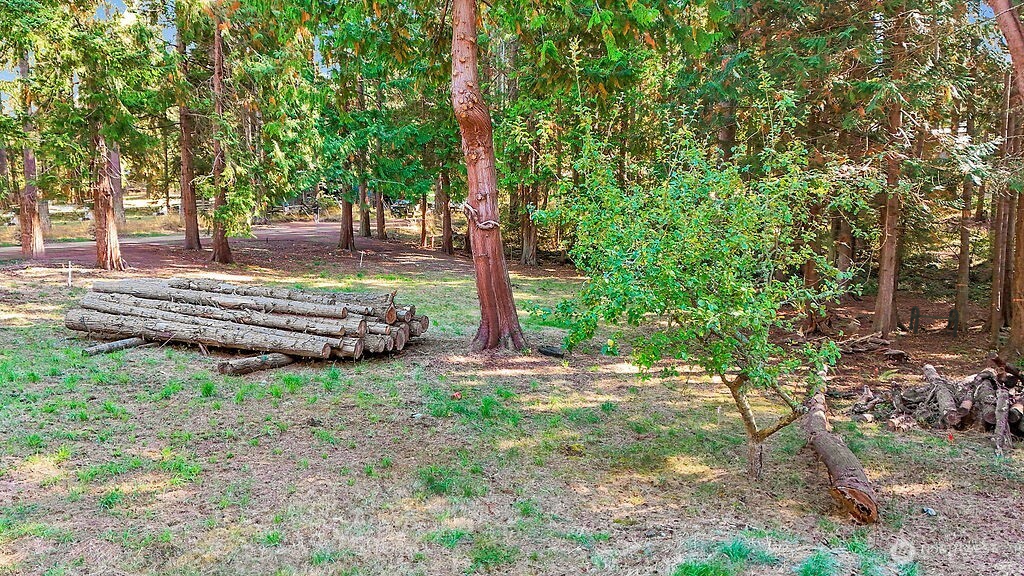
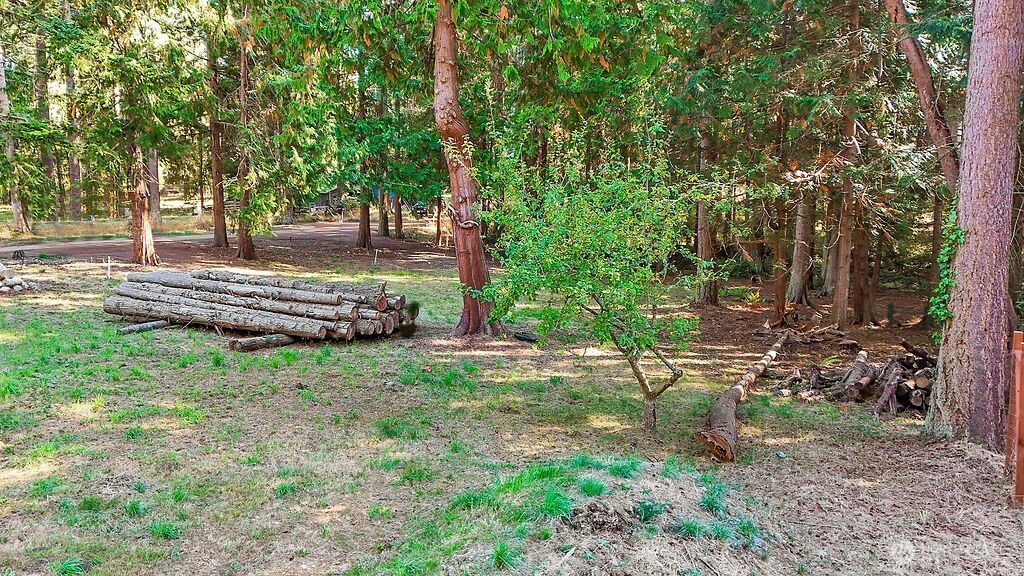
potted tree: none [410,309,435,352] -> present [399,301,421,336]

